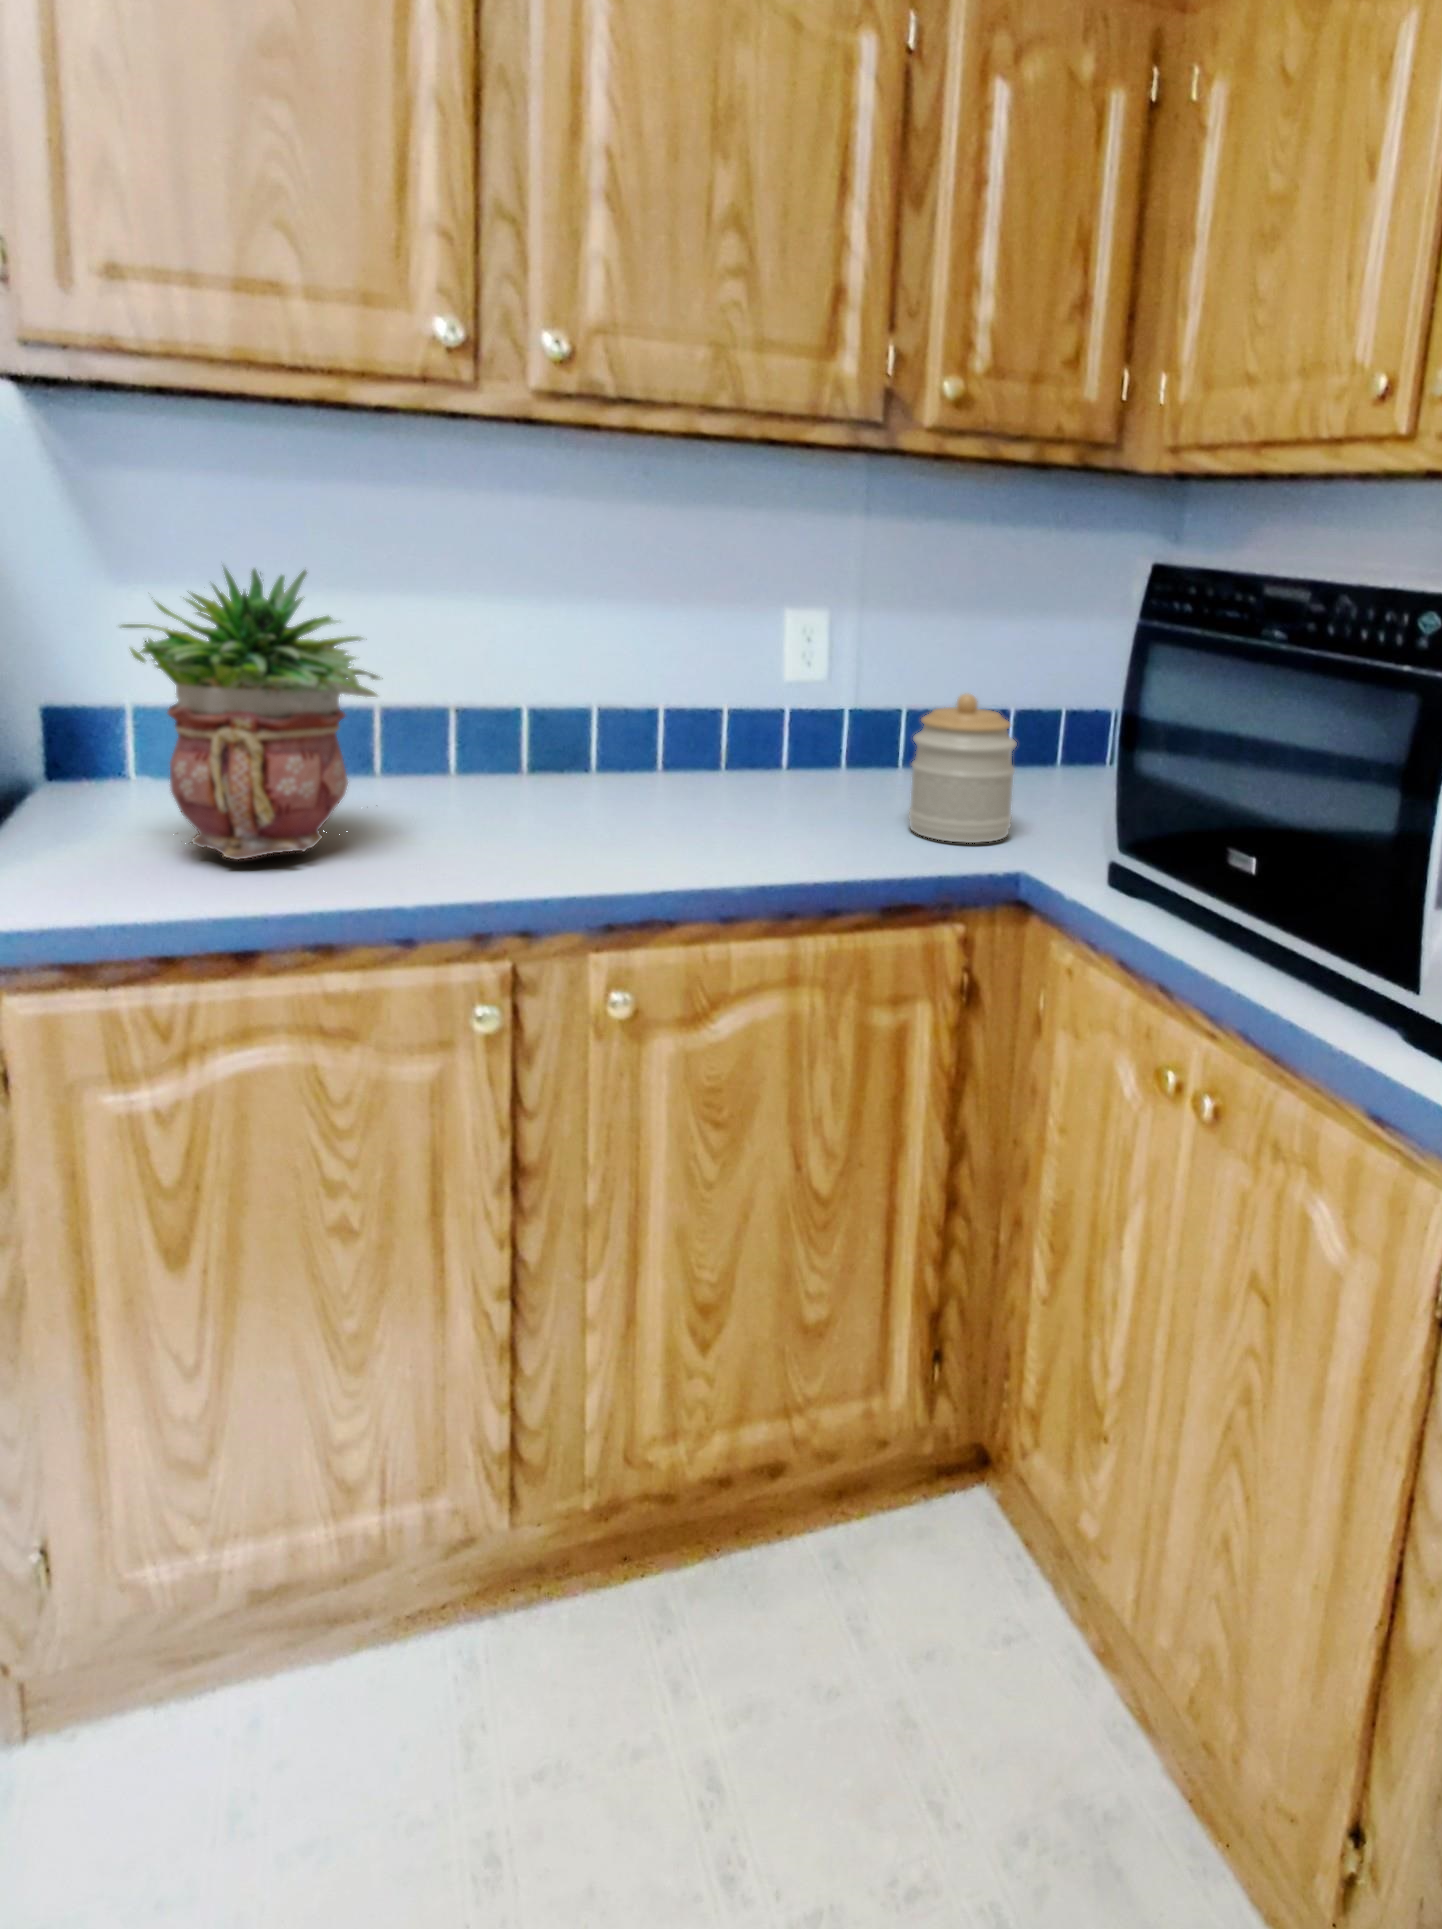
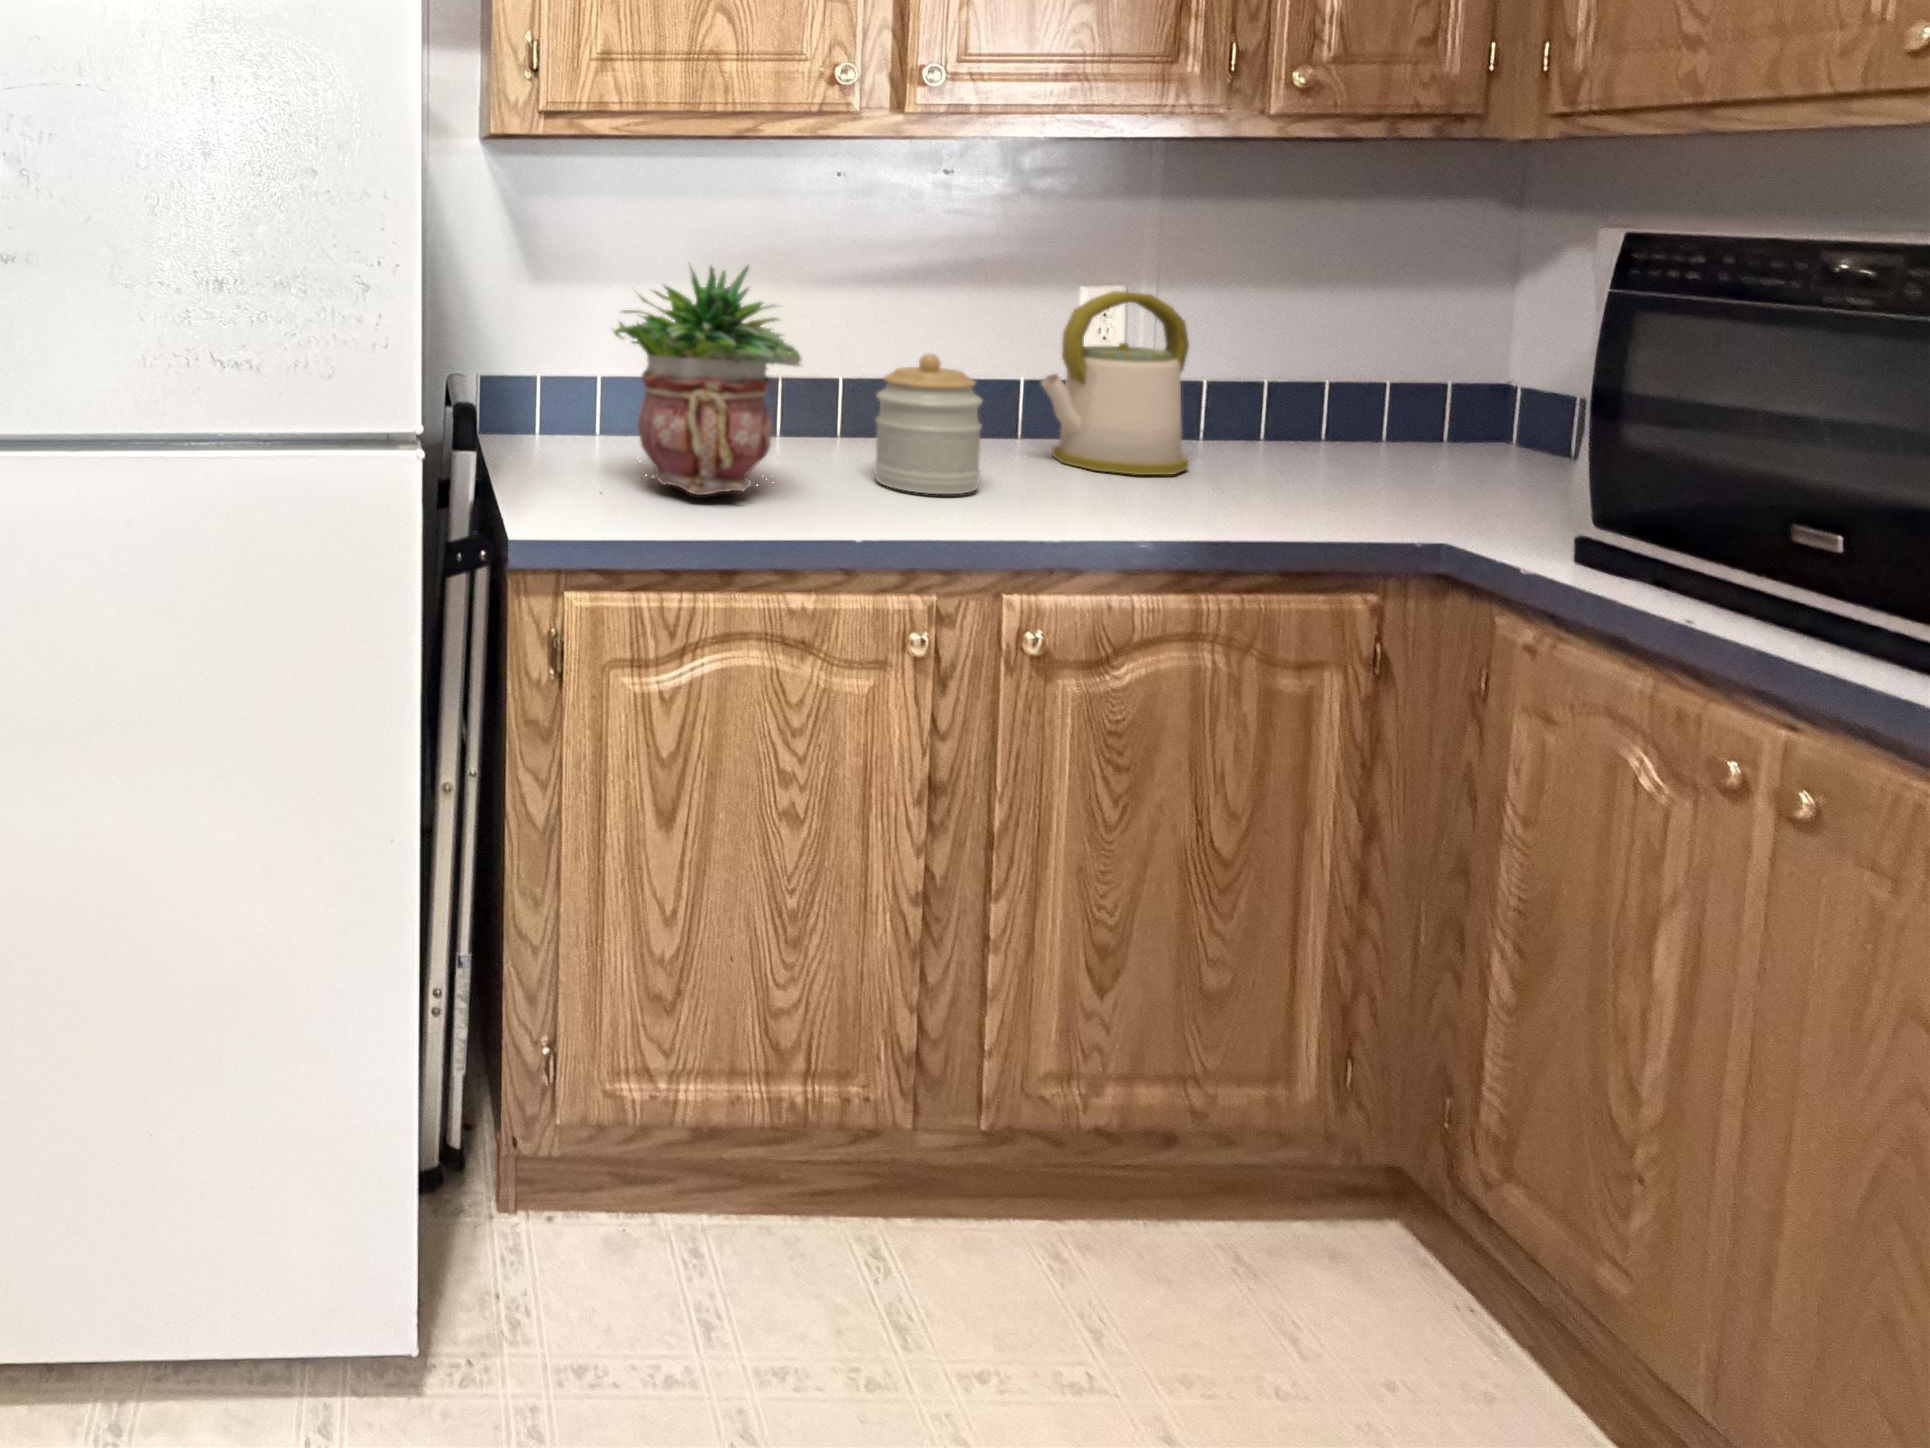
kettle: none [712,612,860,809] -> present [1041,291,1189,475]
jar: present [909,694,1016,843] -> present [875,354,982,494]

